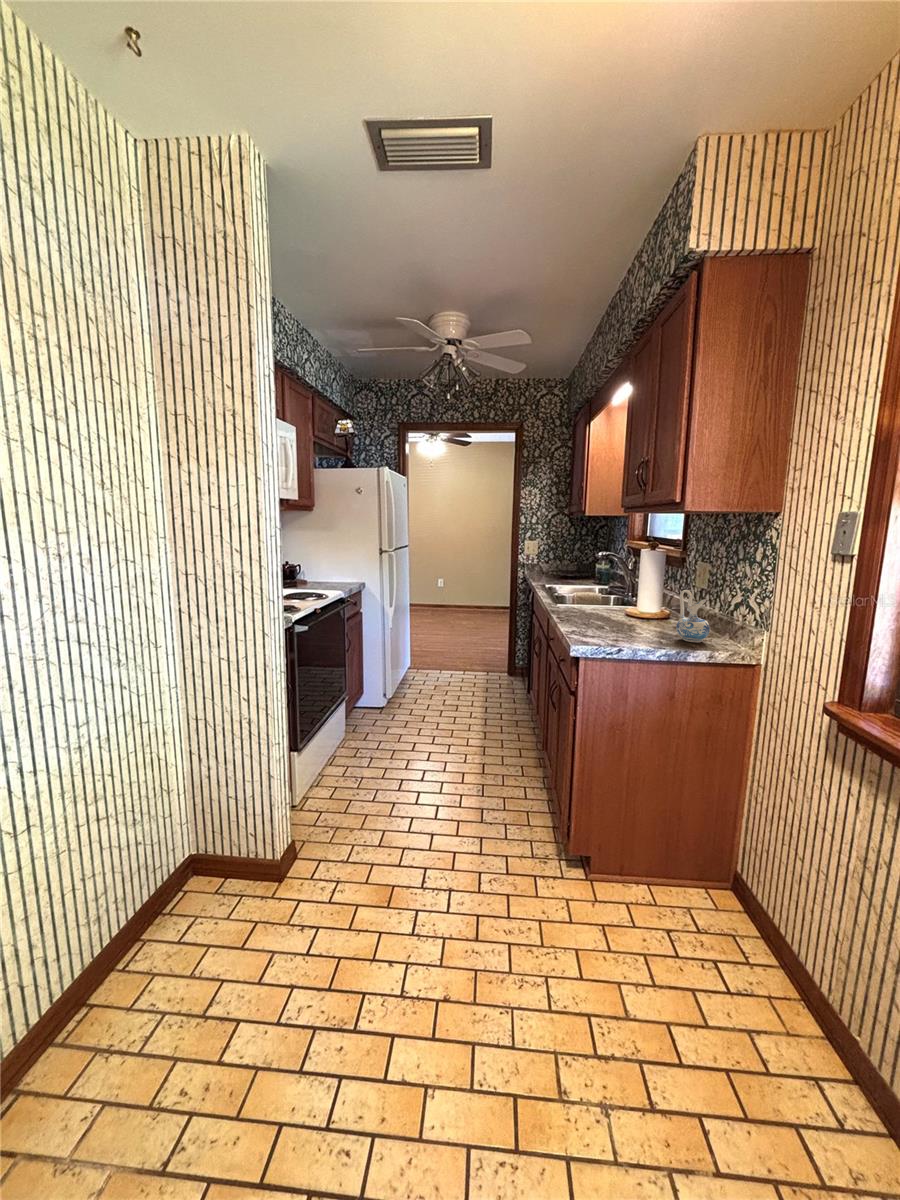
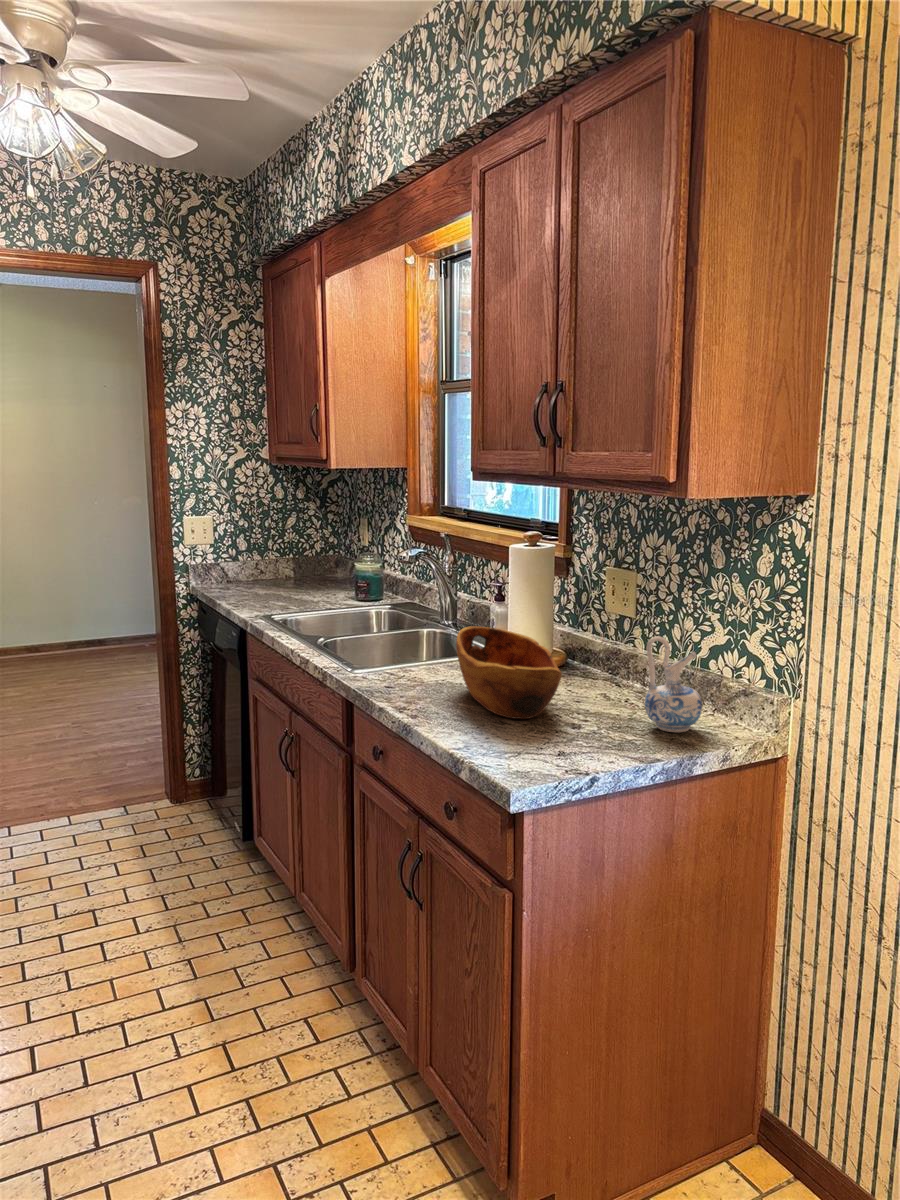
wooden bowl: none [593,586,642,628] -> present [456,626,562,719]

